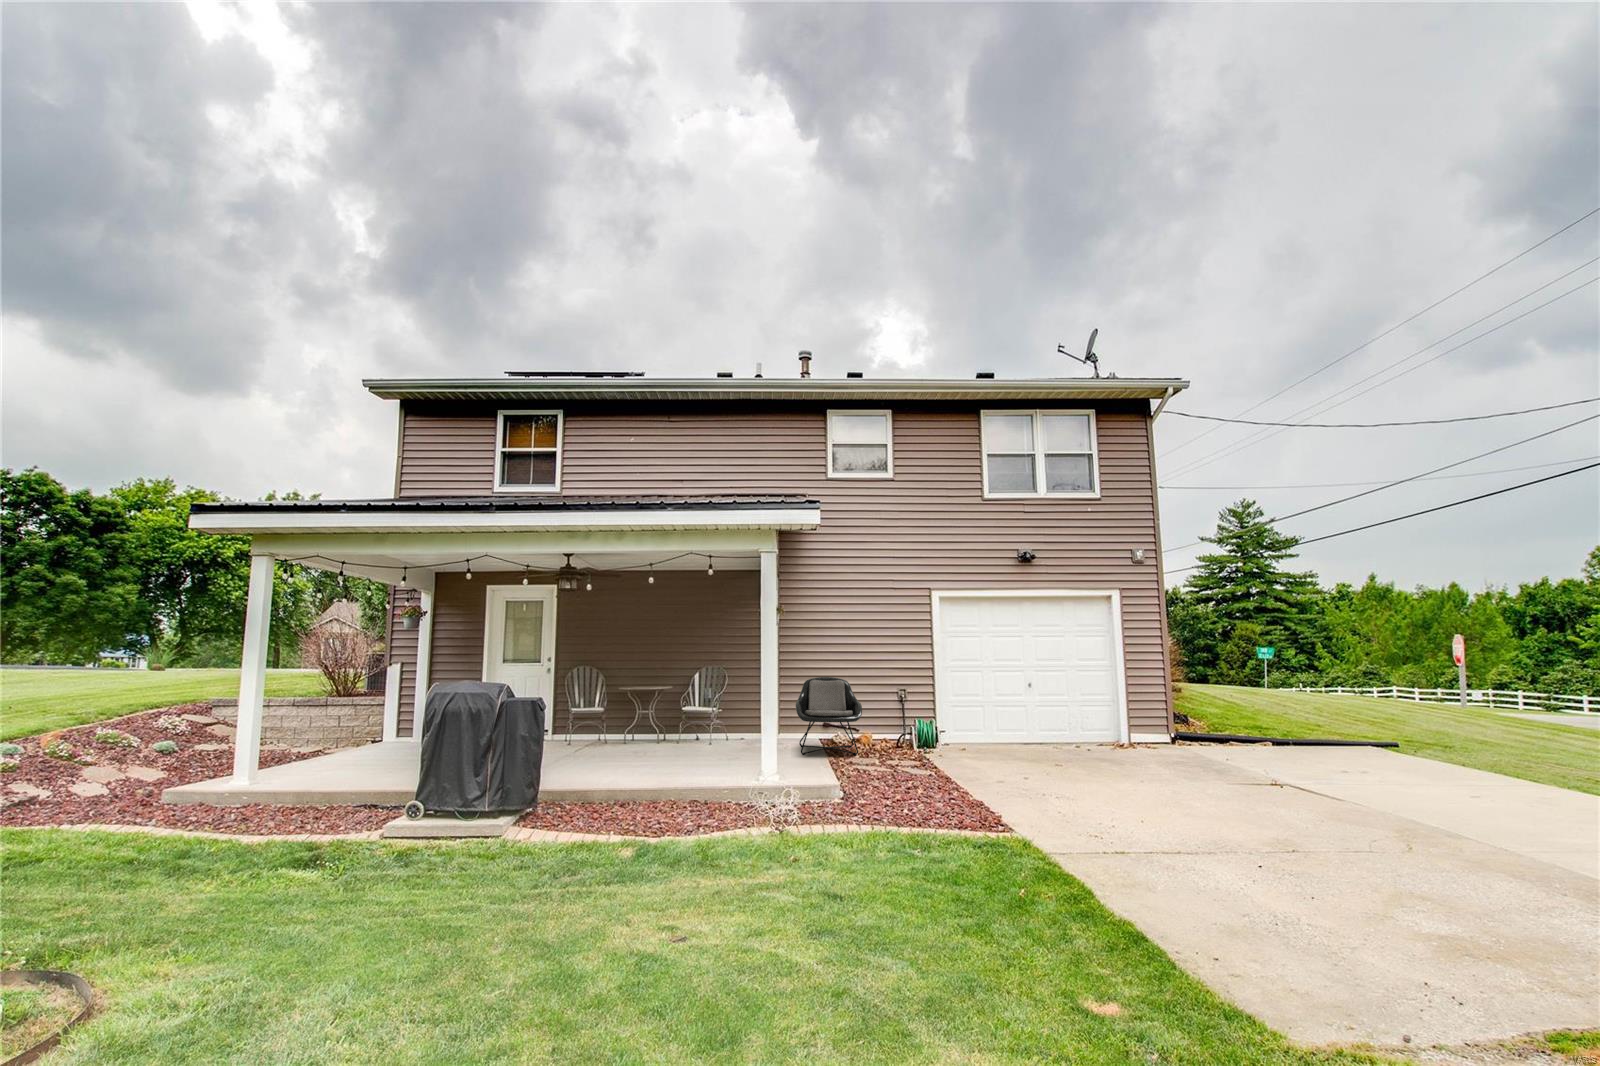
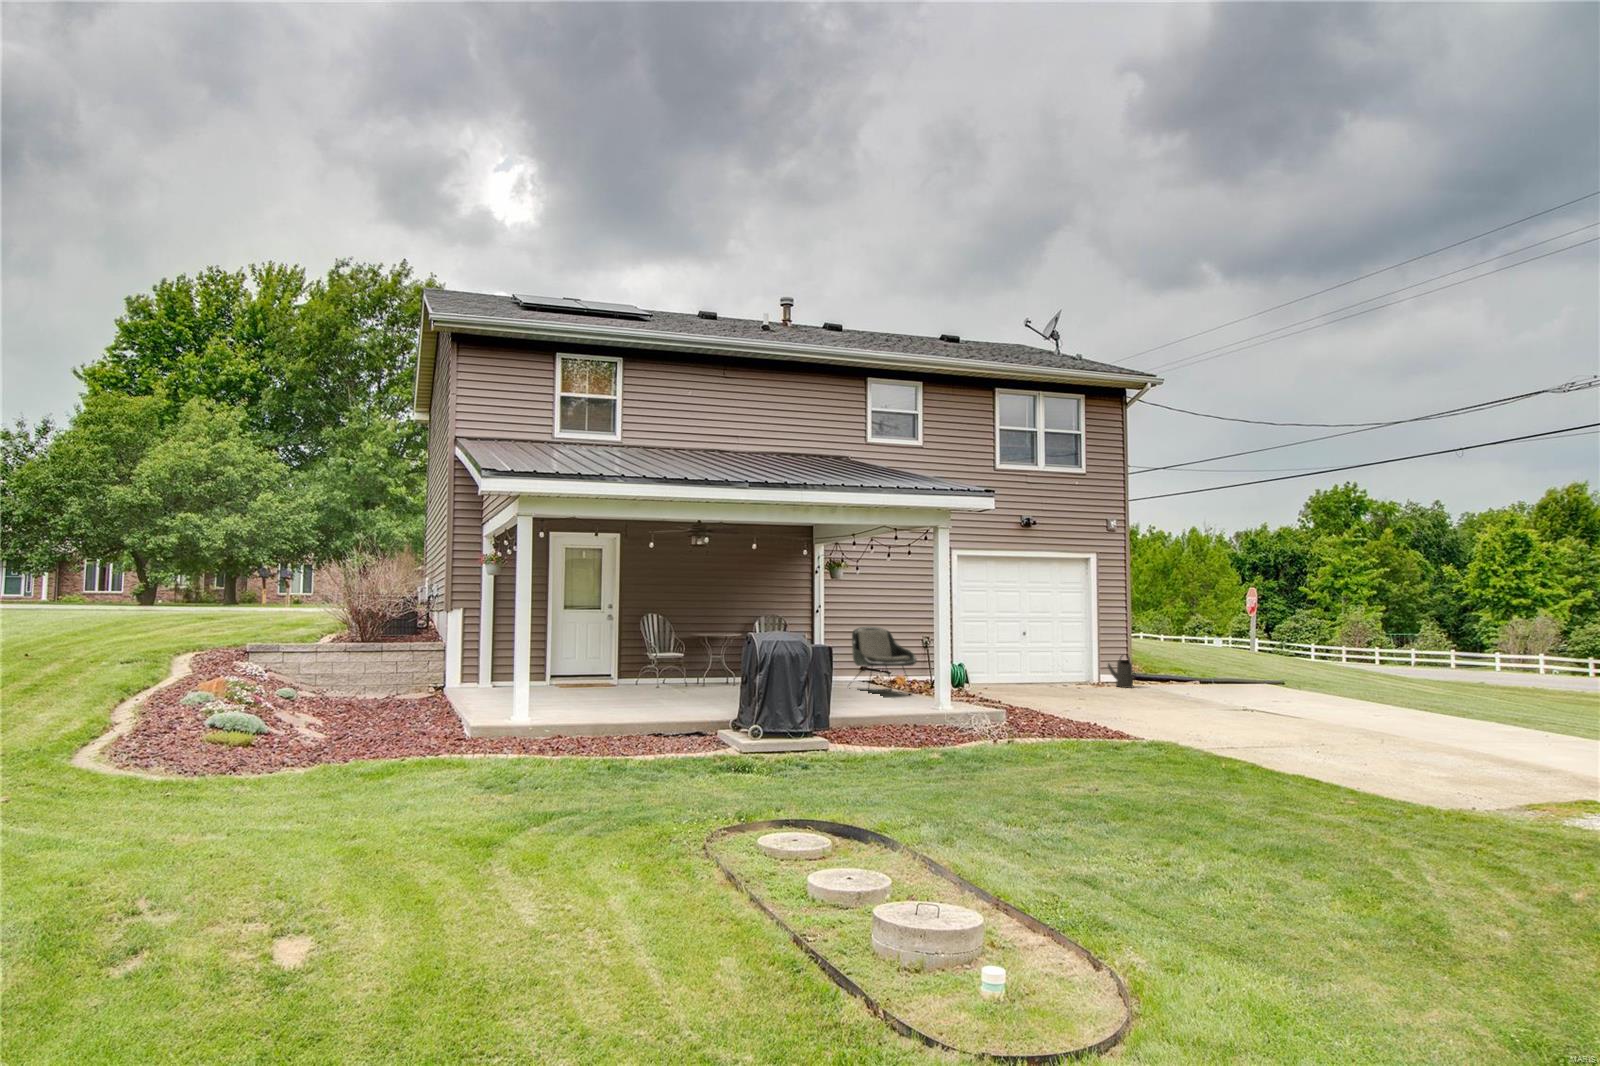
watering can: none [1139,712,1173,755] -> present [1108,656,1136,688]

